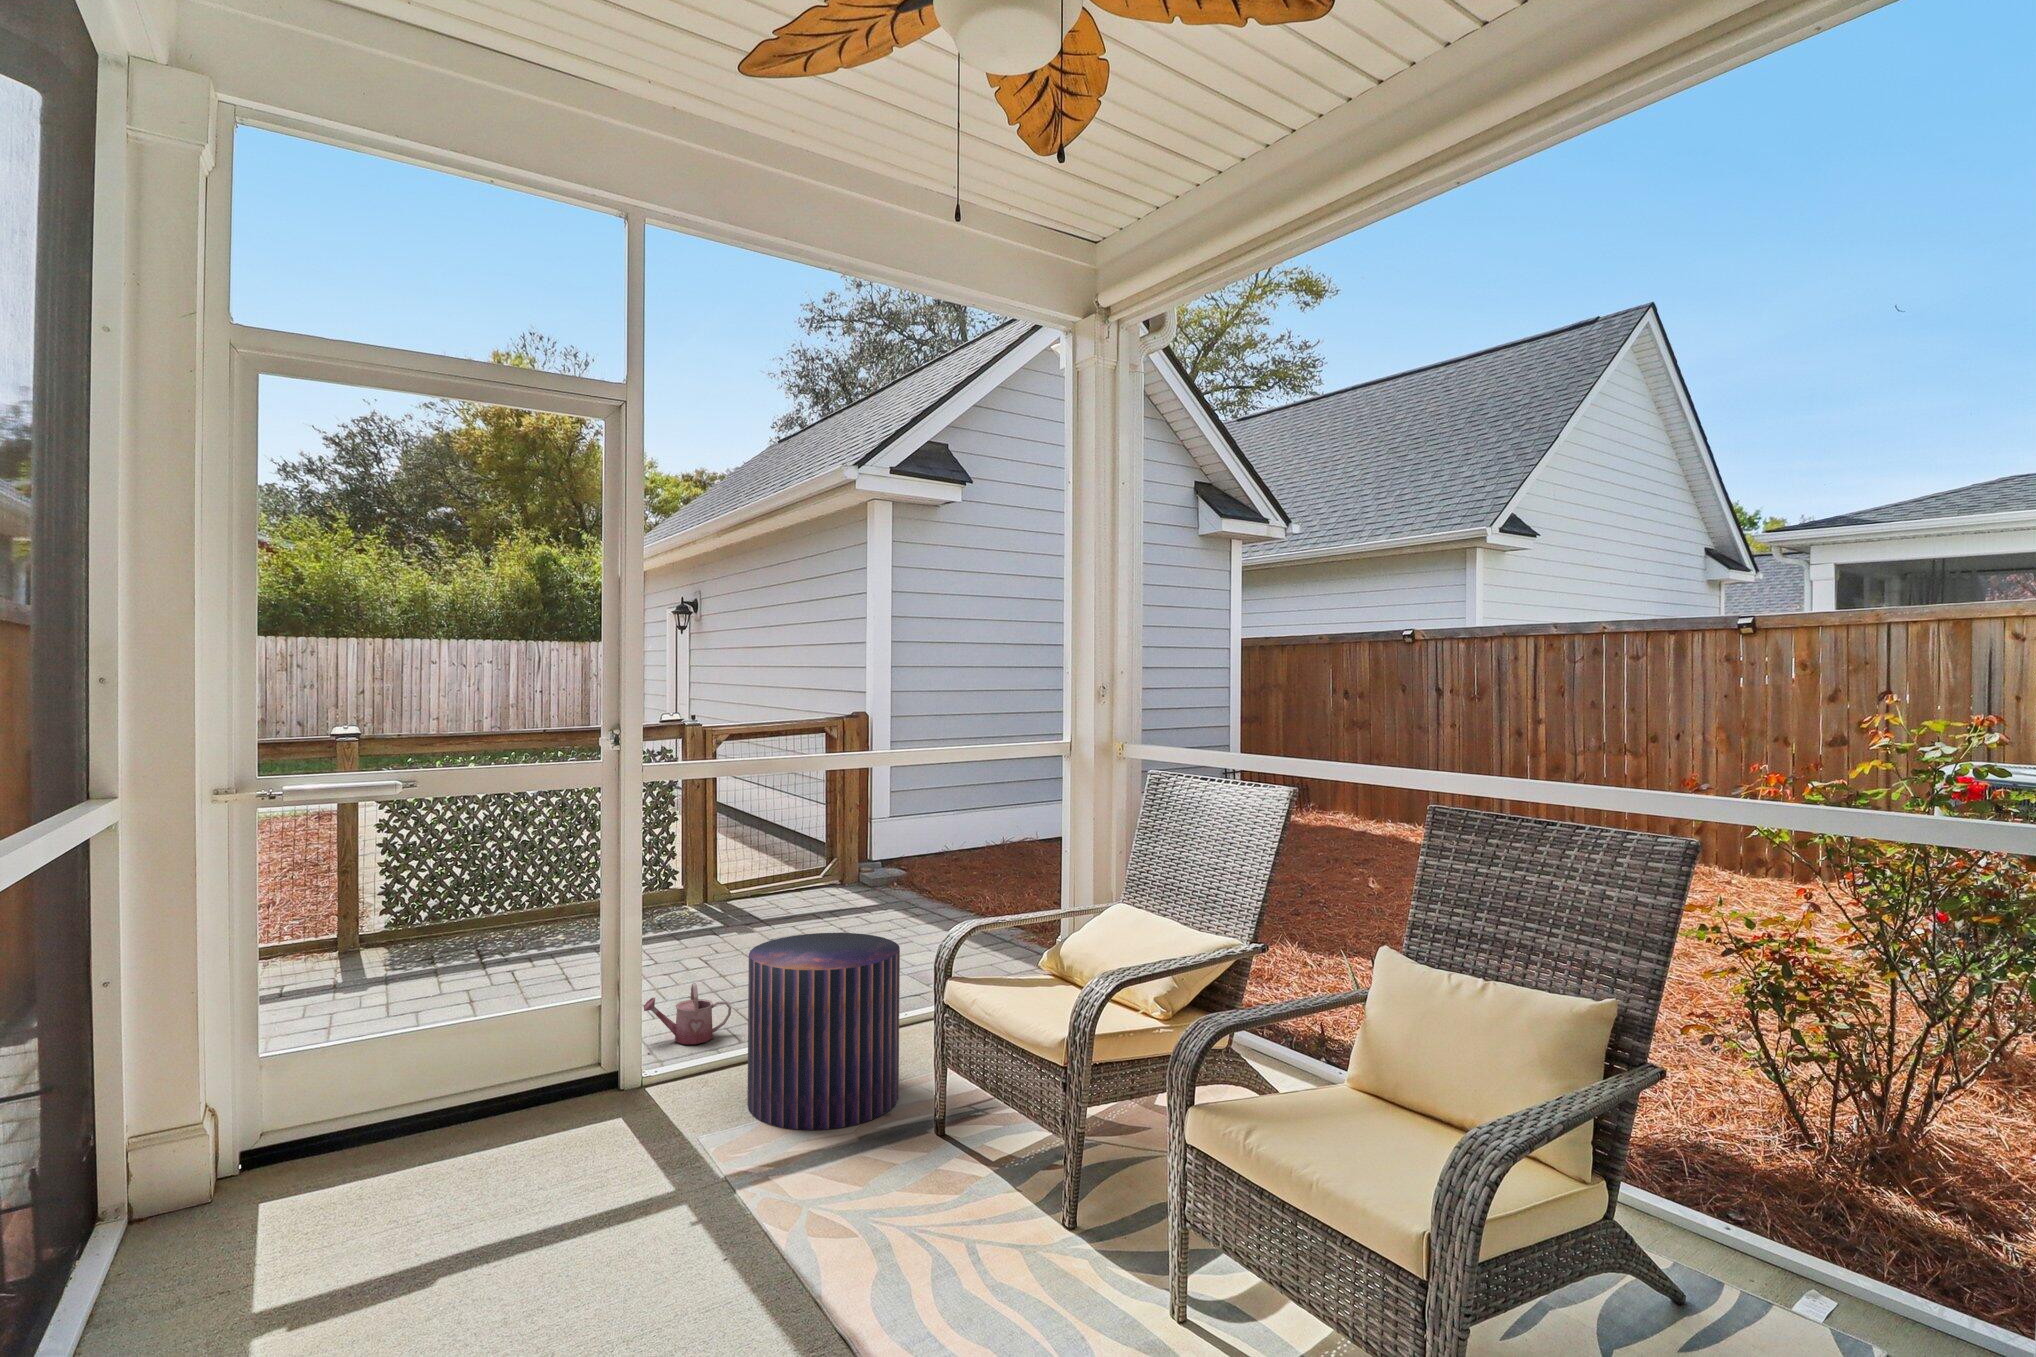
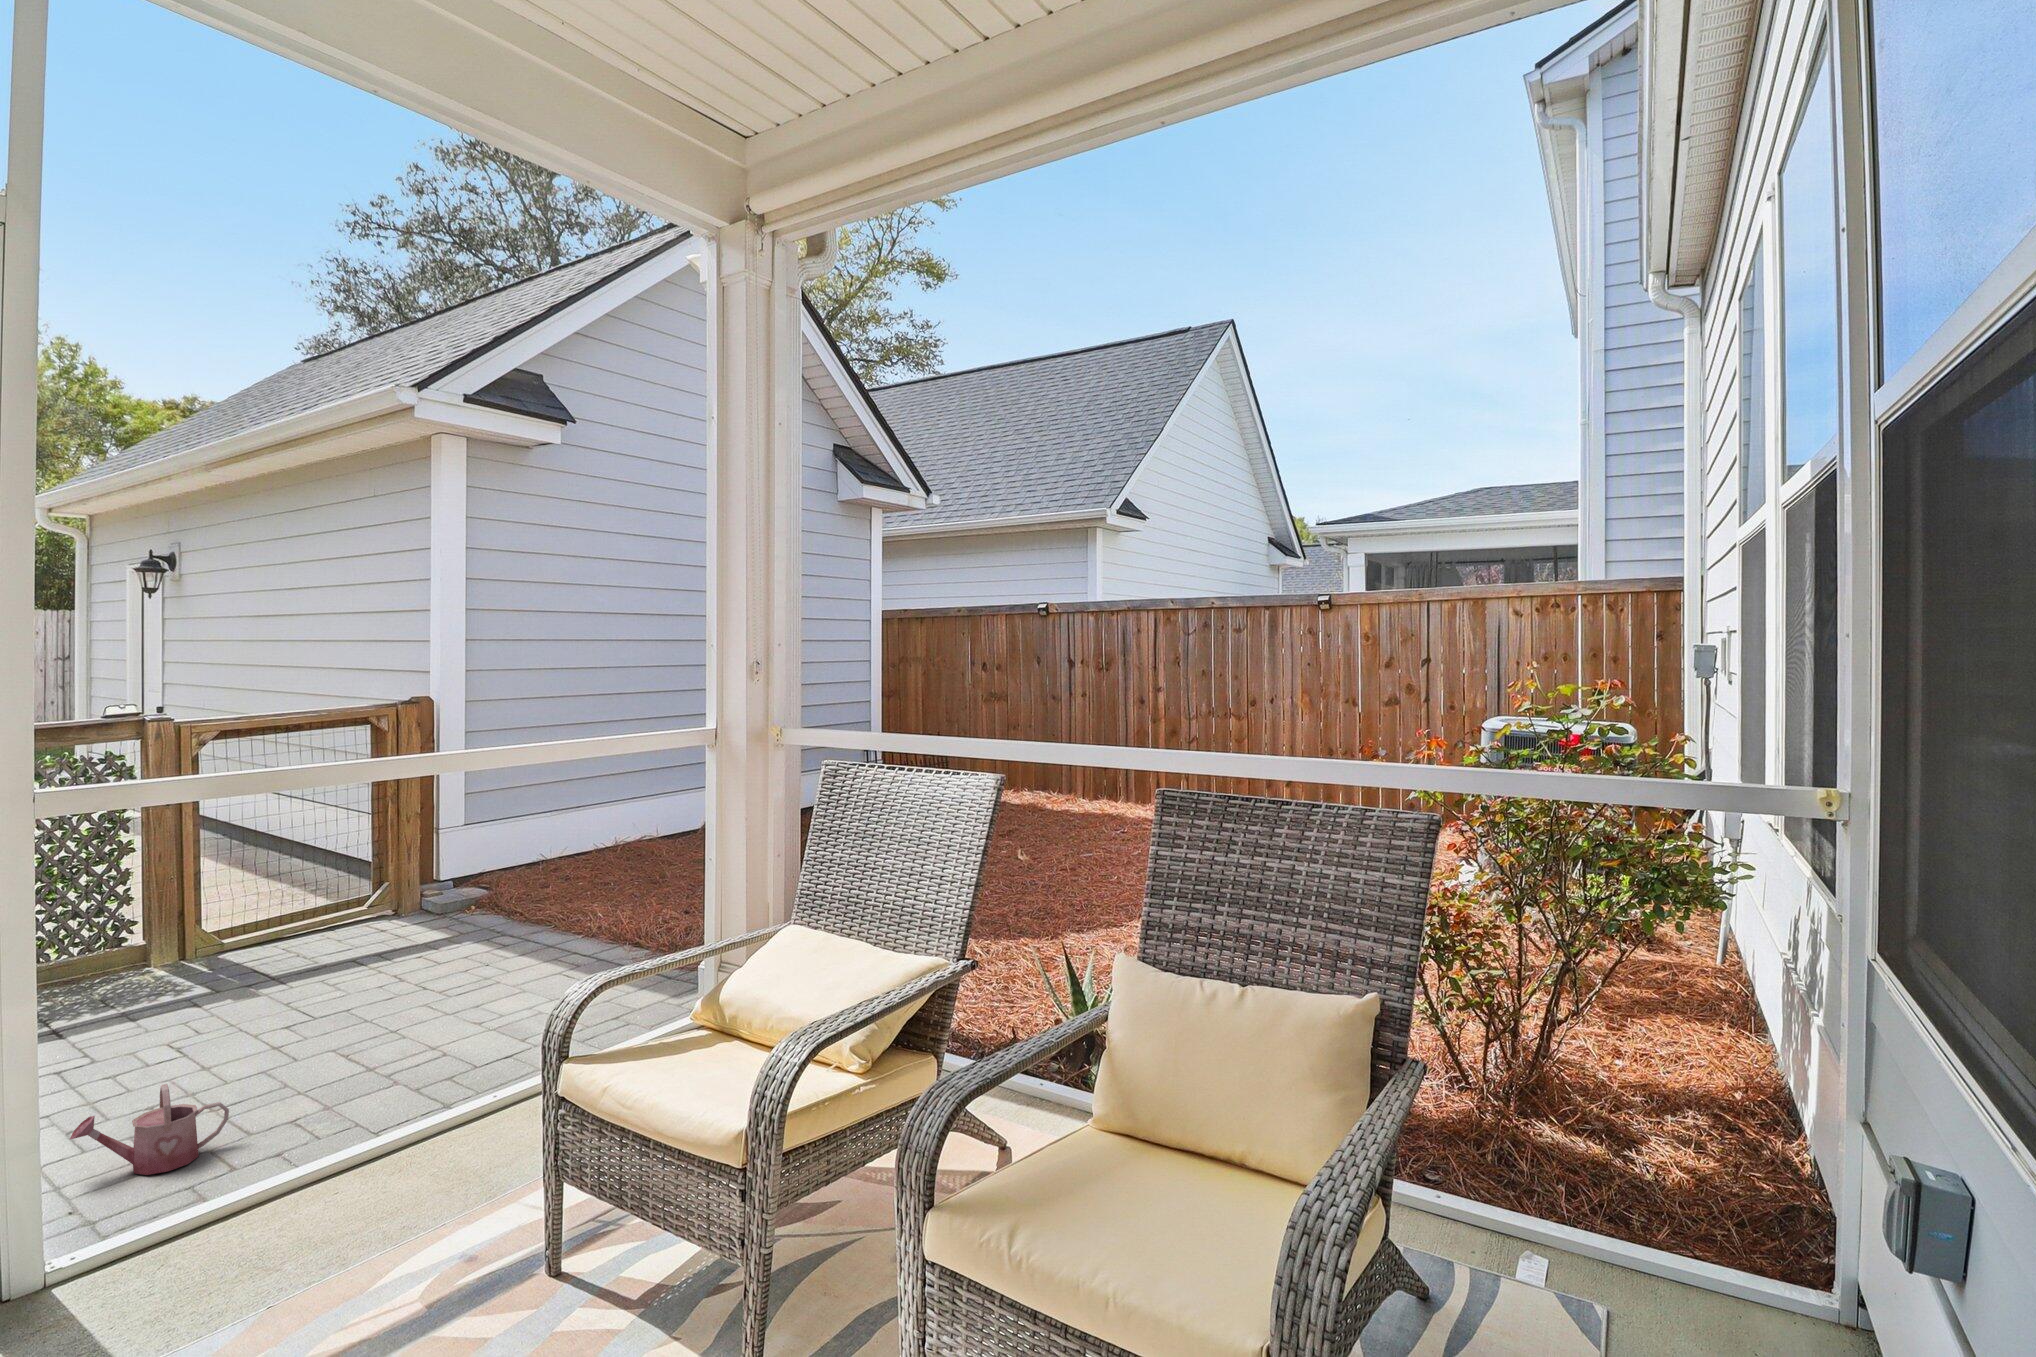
pouf: present [747,933,900,1130] -> none [243,995,490,1296]

